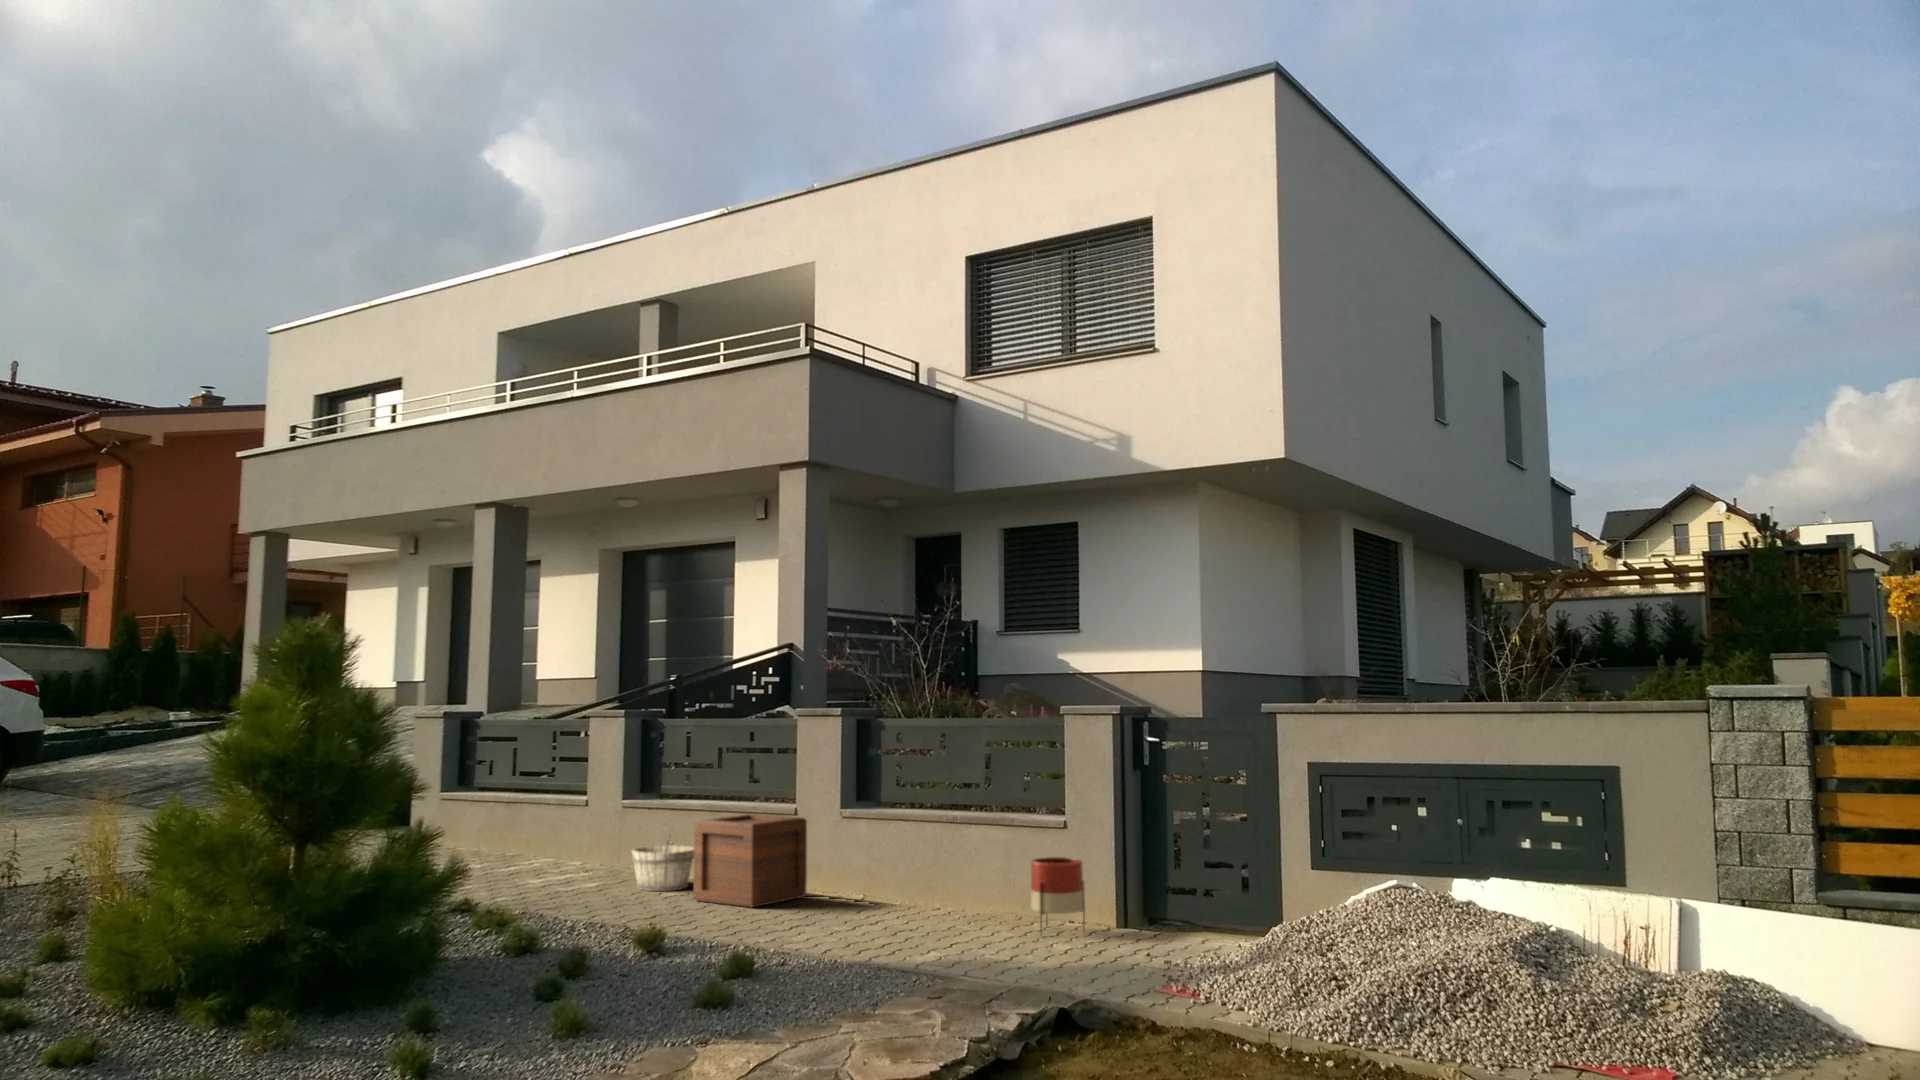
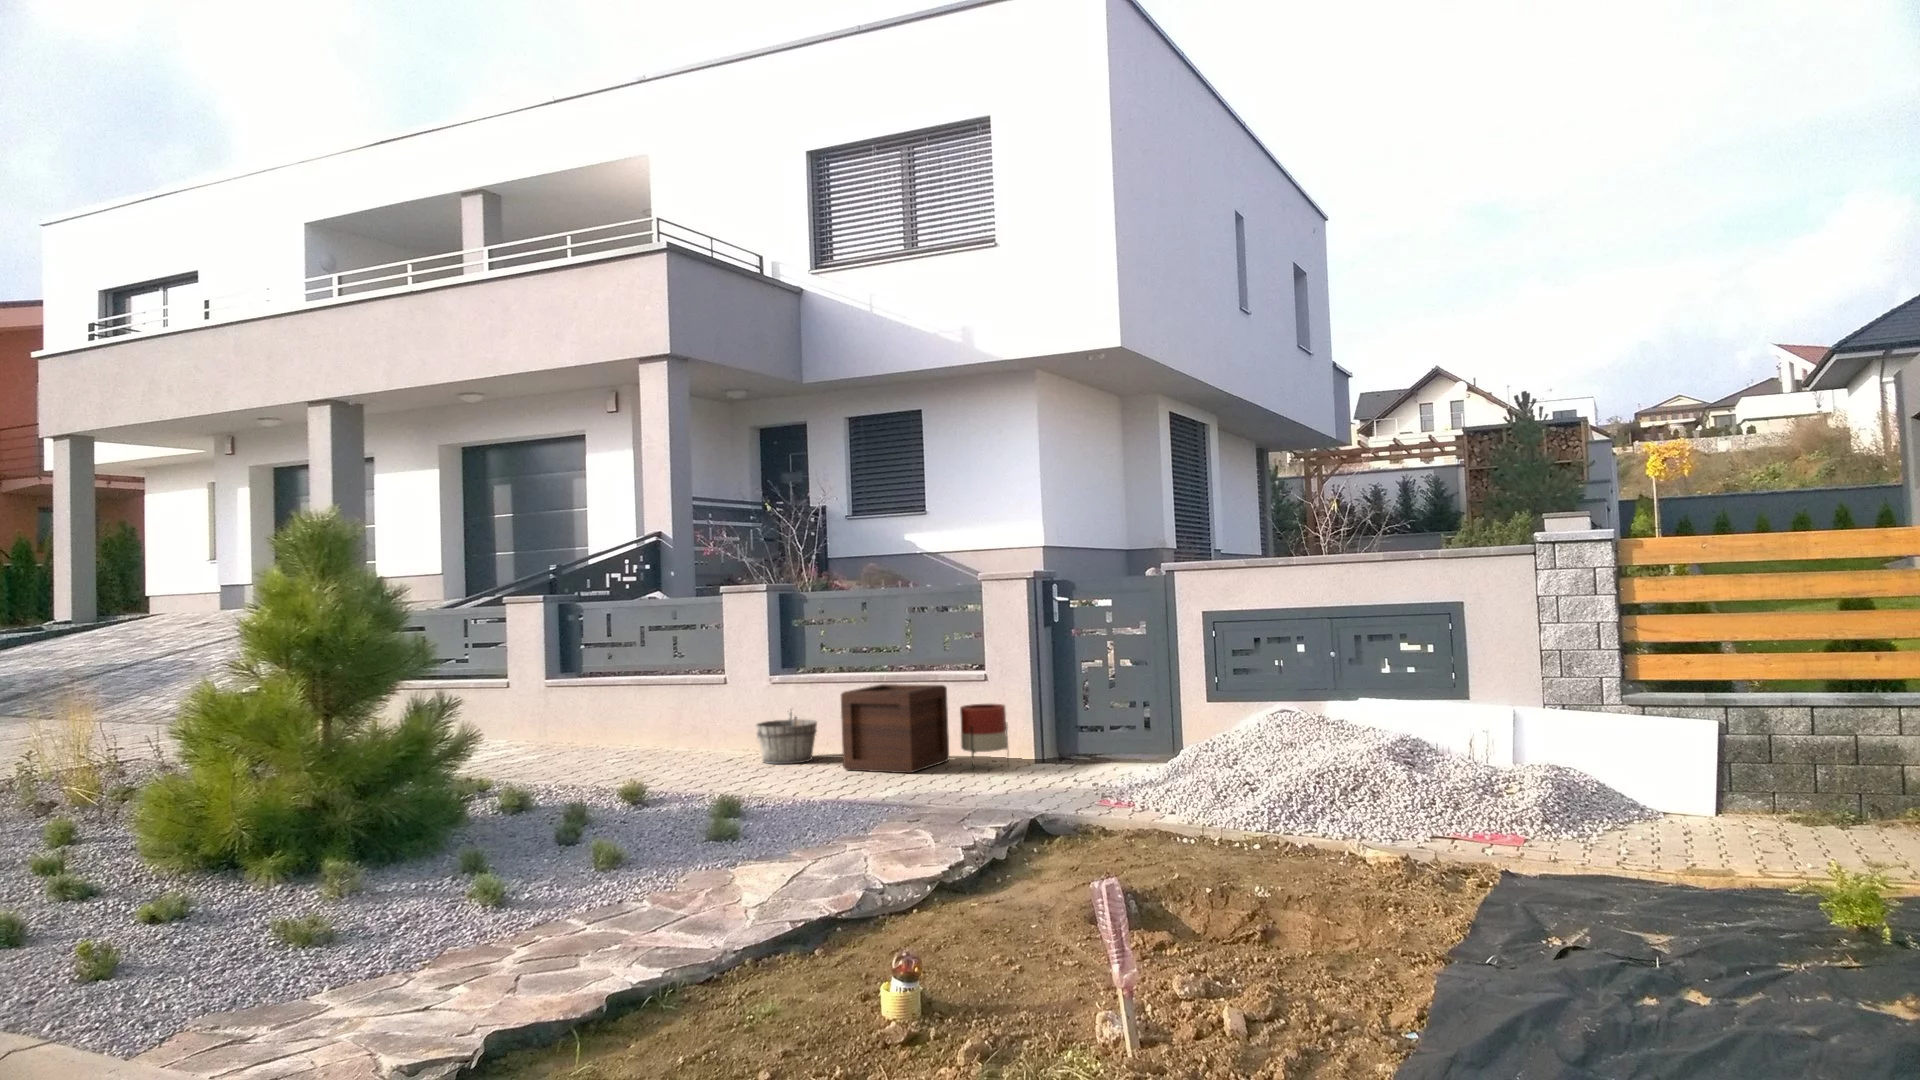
wooden crate: present [693,814,807,908] -> present [841,684,949,773]
wooden bucket: present [632,840,694,891] -> present [756,713,817,764]

